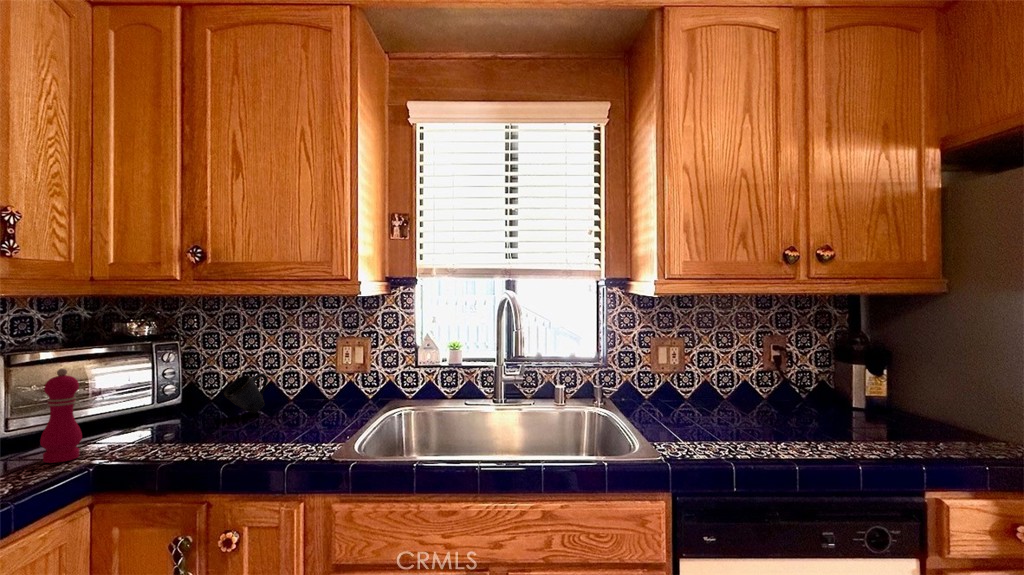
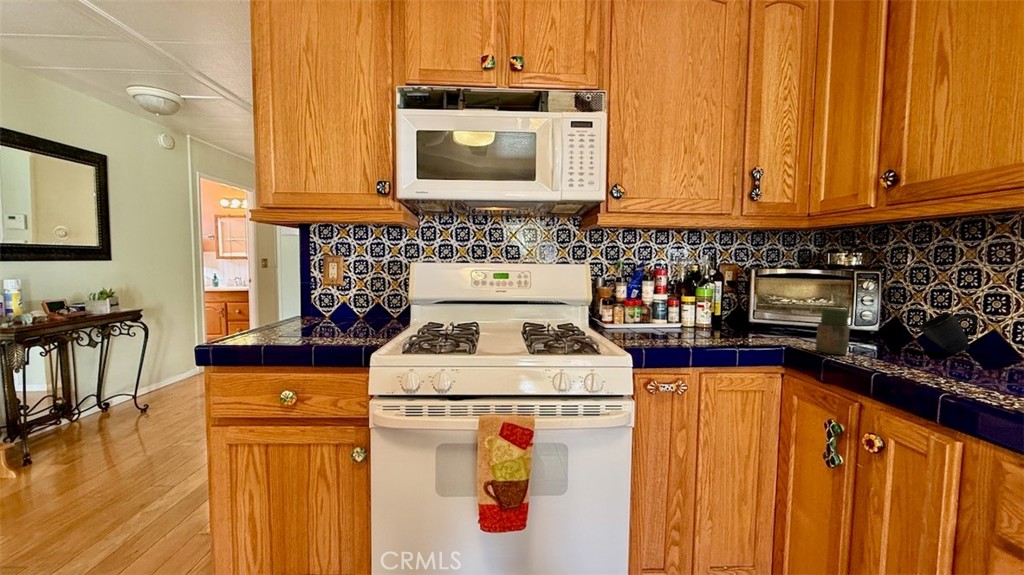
pepper mill: present [40,369,82,463] -> none [752,276,780,341]
jar: none [140,397,177,455] -> present [815,308,850,355]

